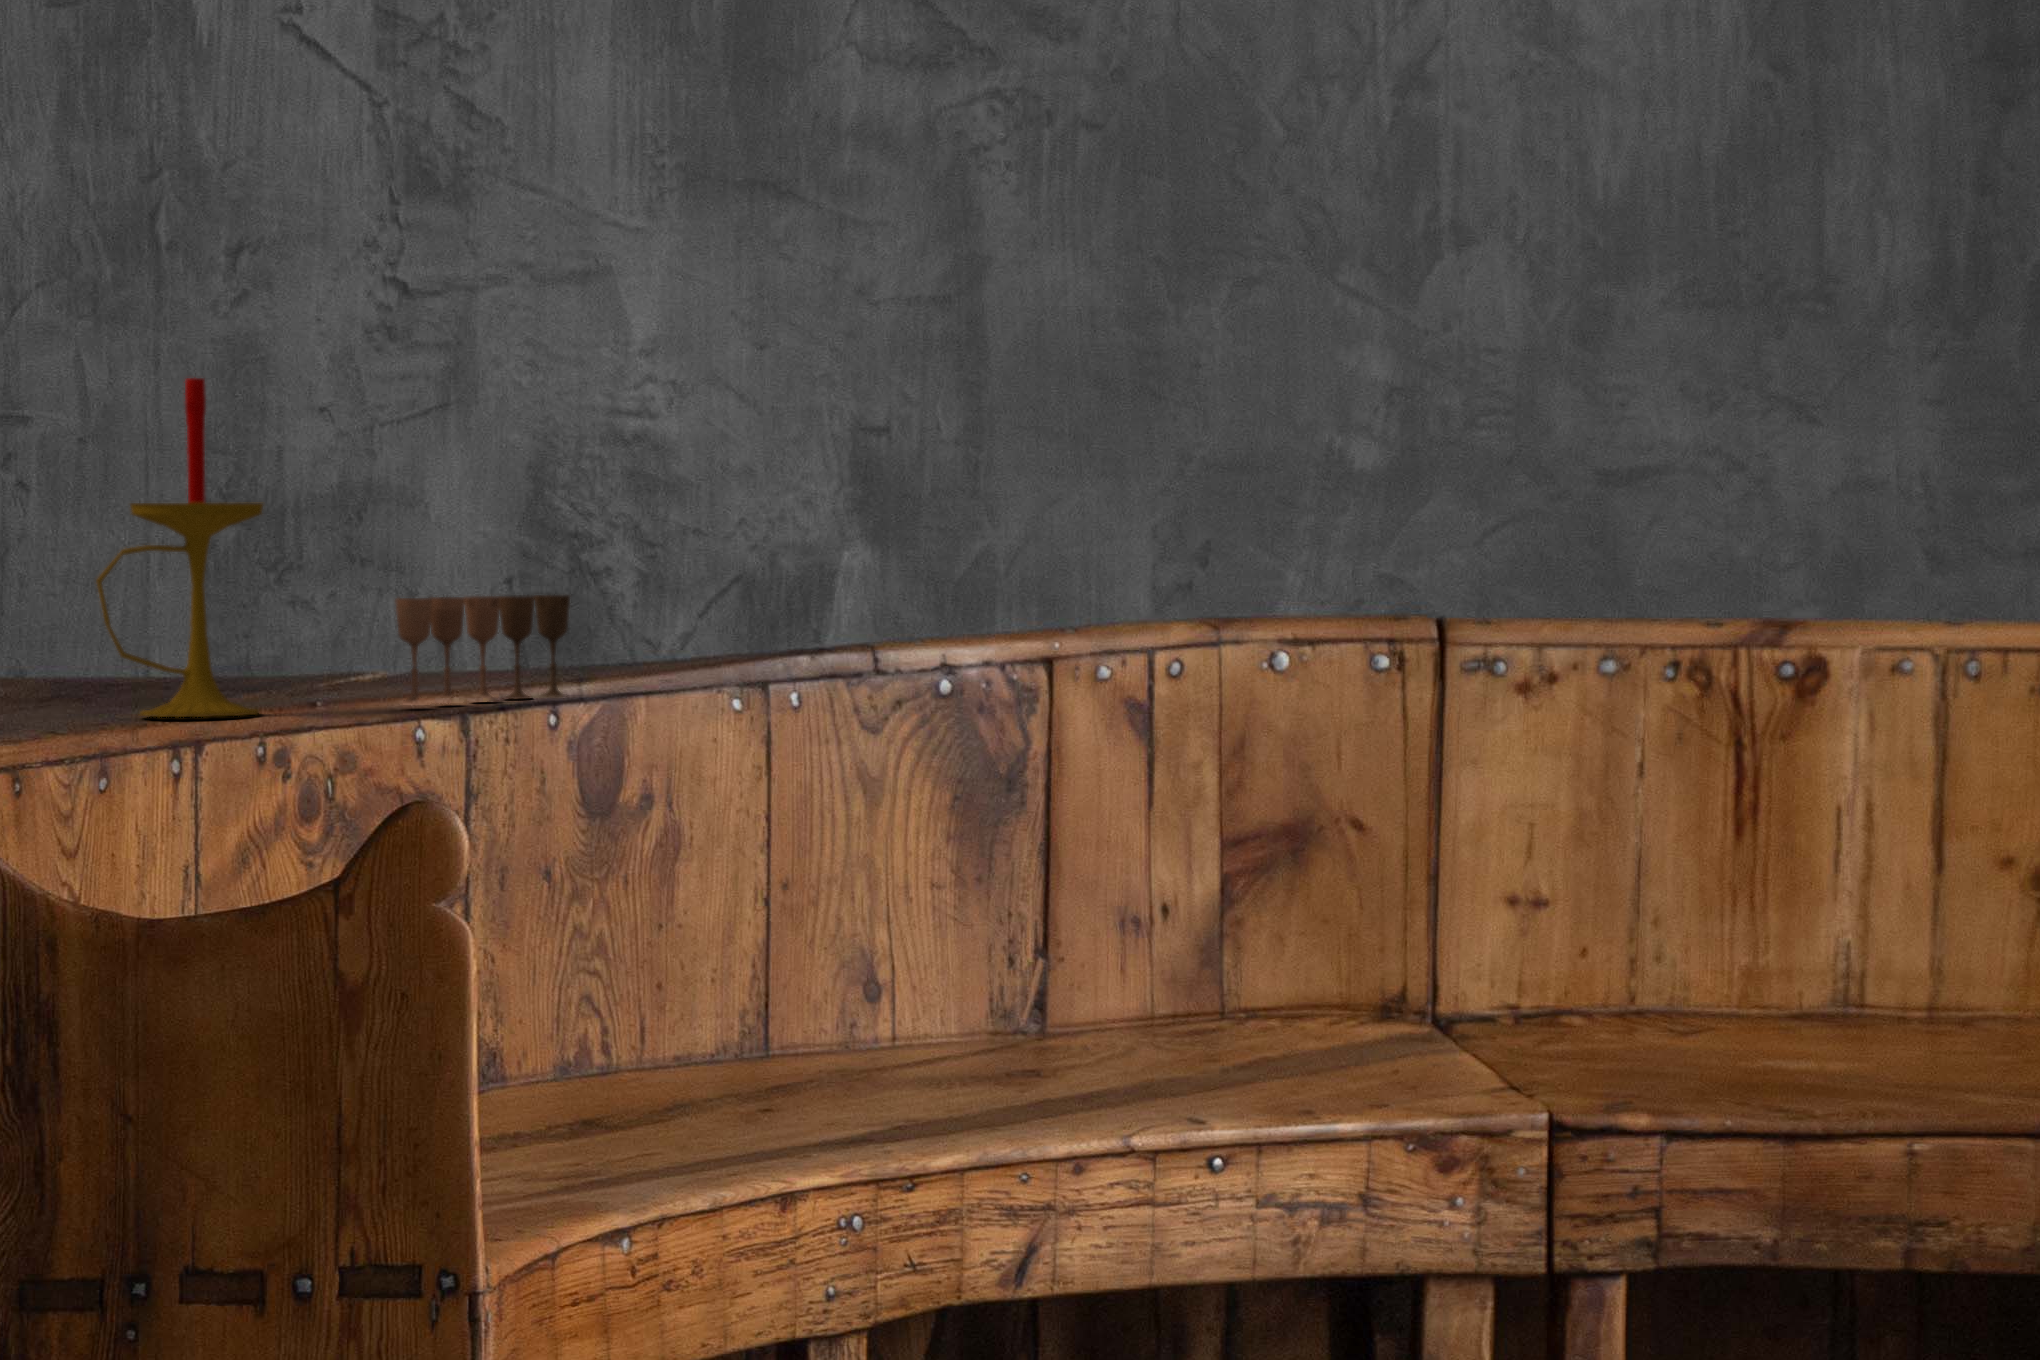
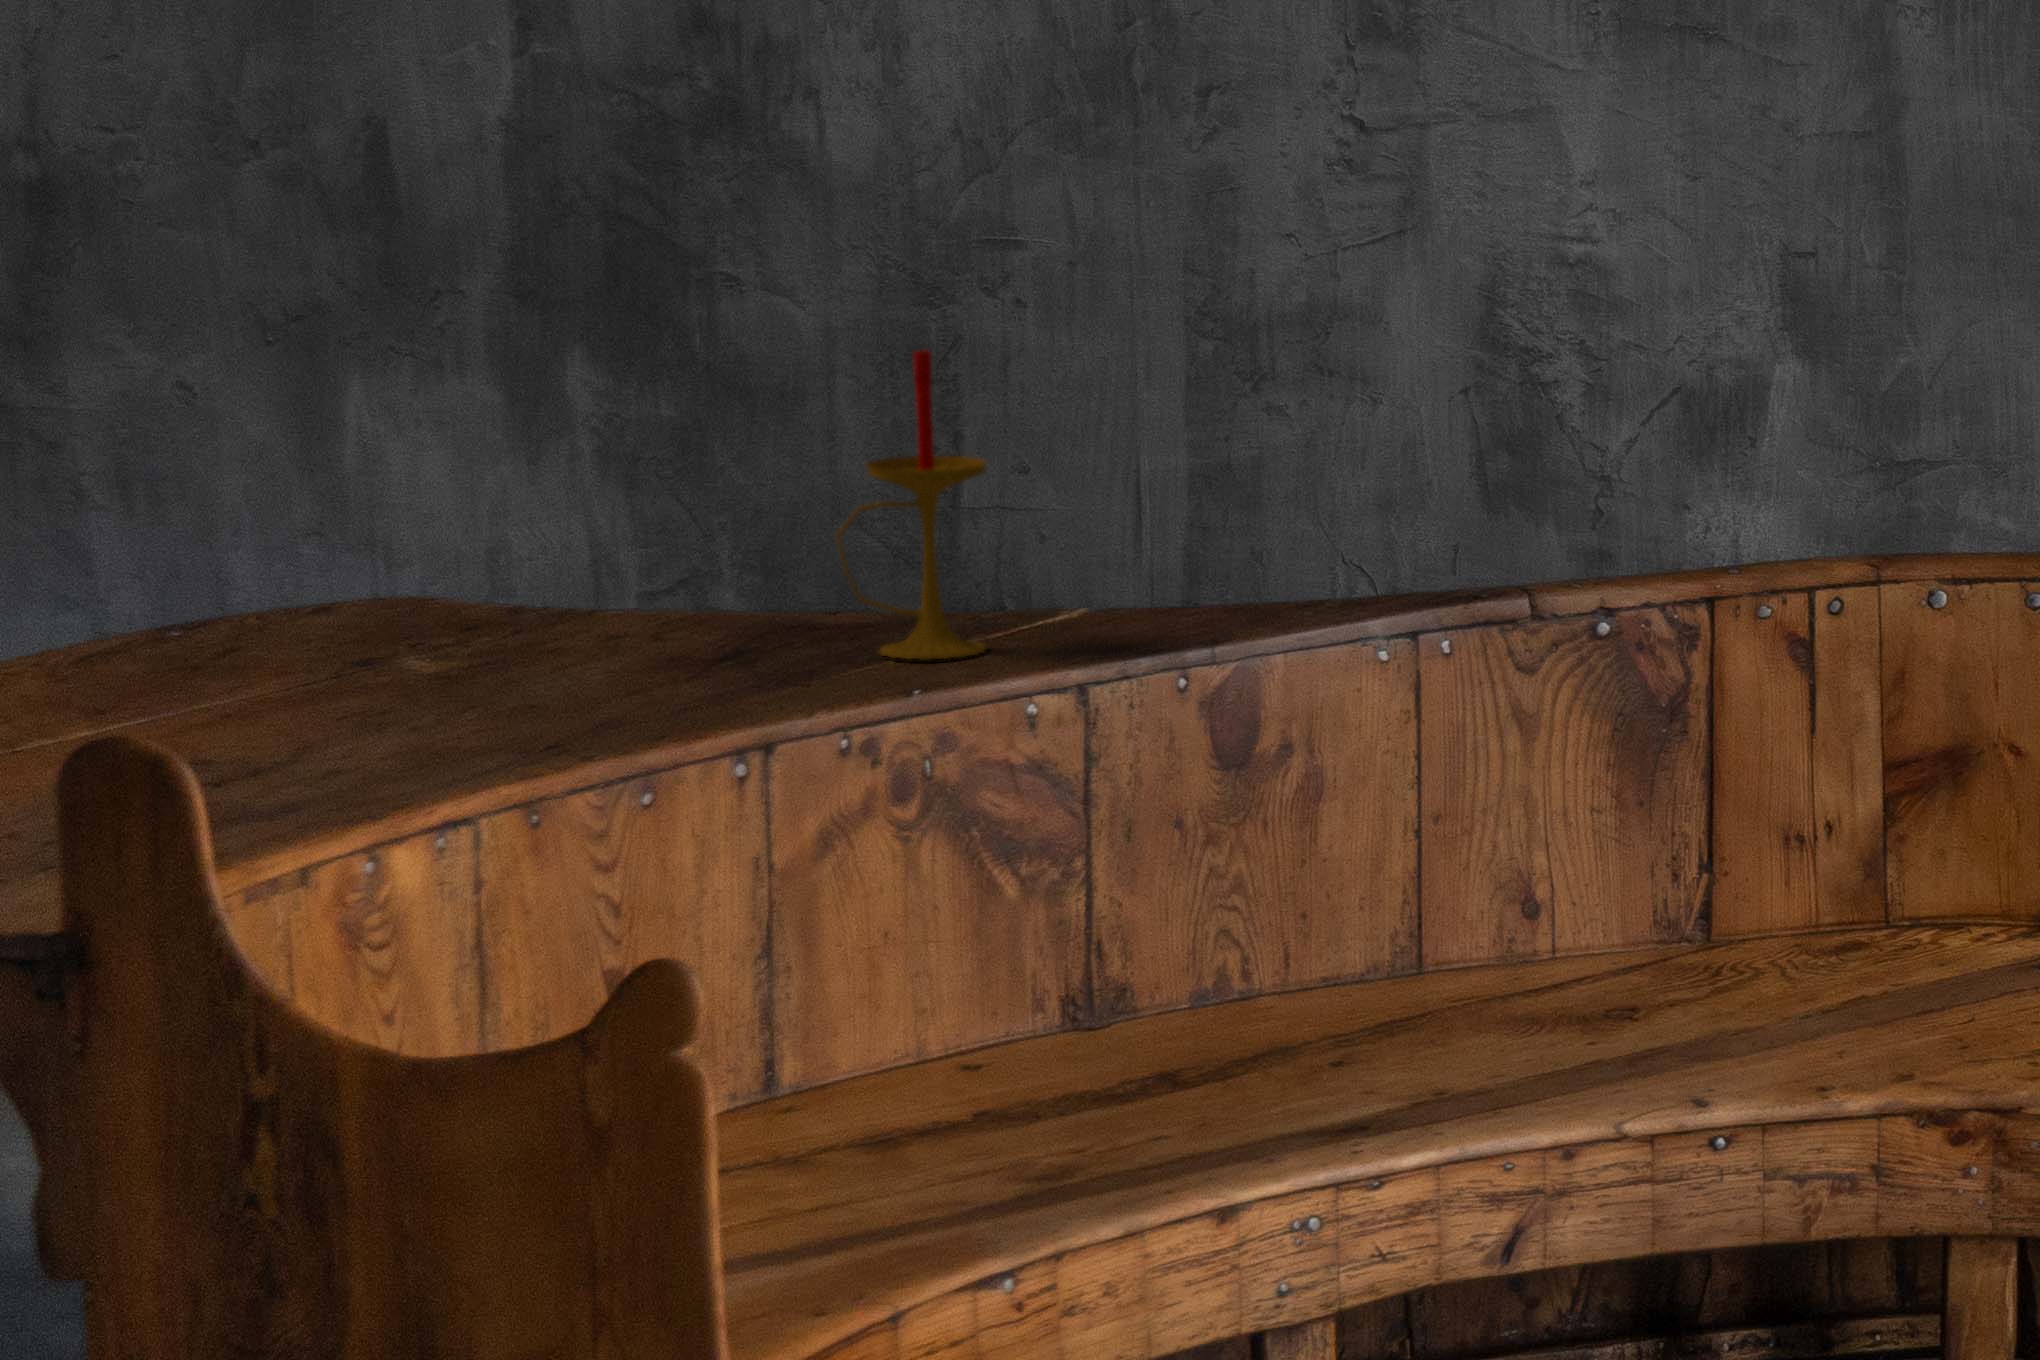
wine glass: present [396,595,570,701] -> none [1104,529,1282,644]

